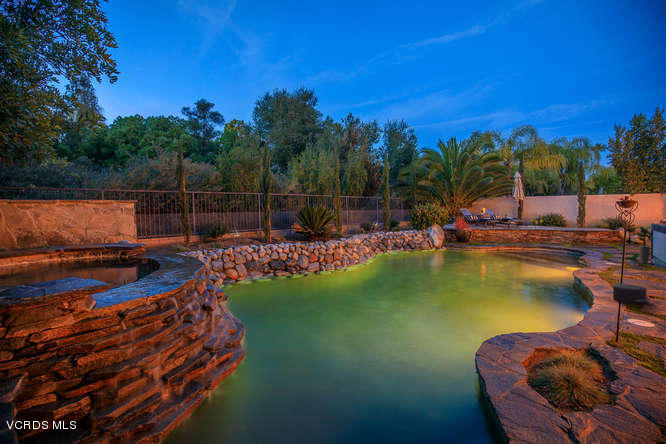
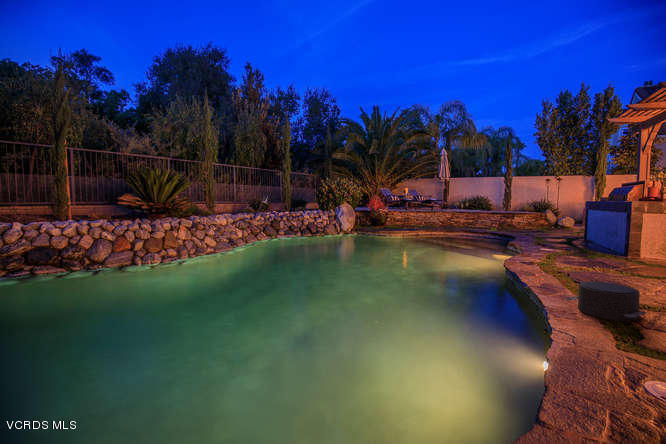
potted plant: present [636,226,655,264] -> none [577,198,605,249]

